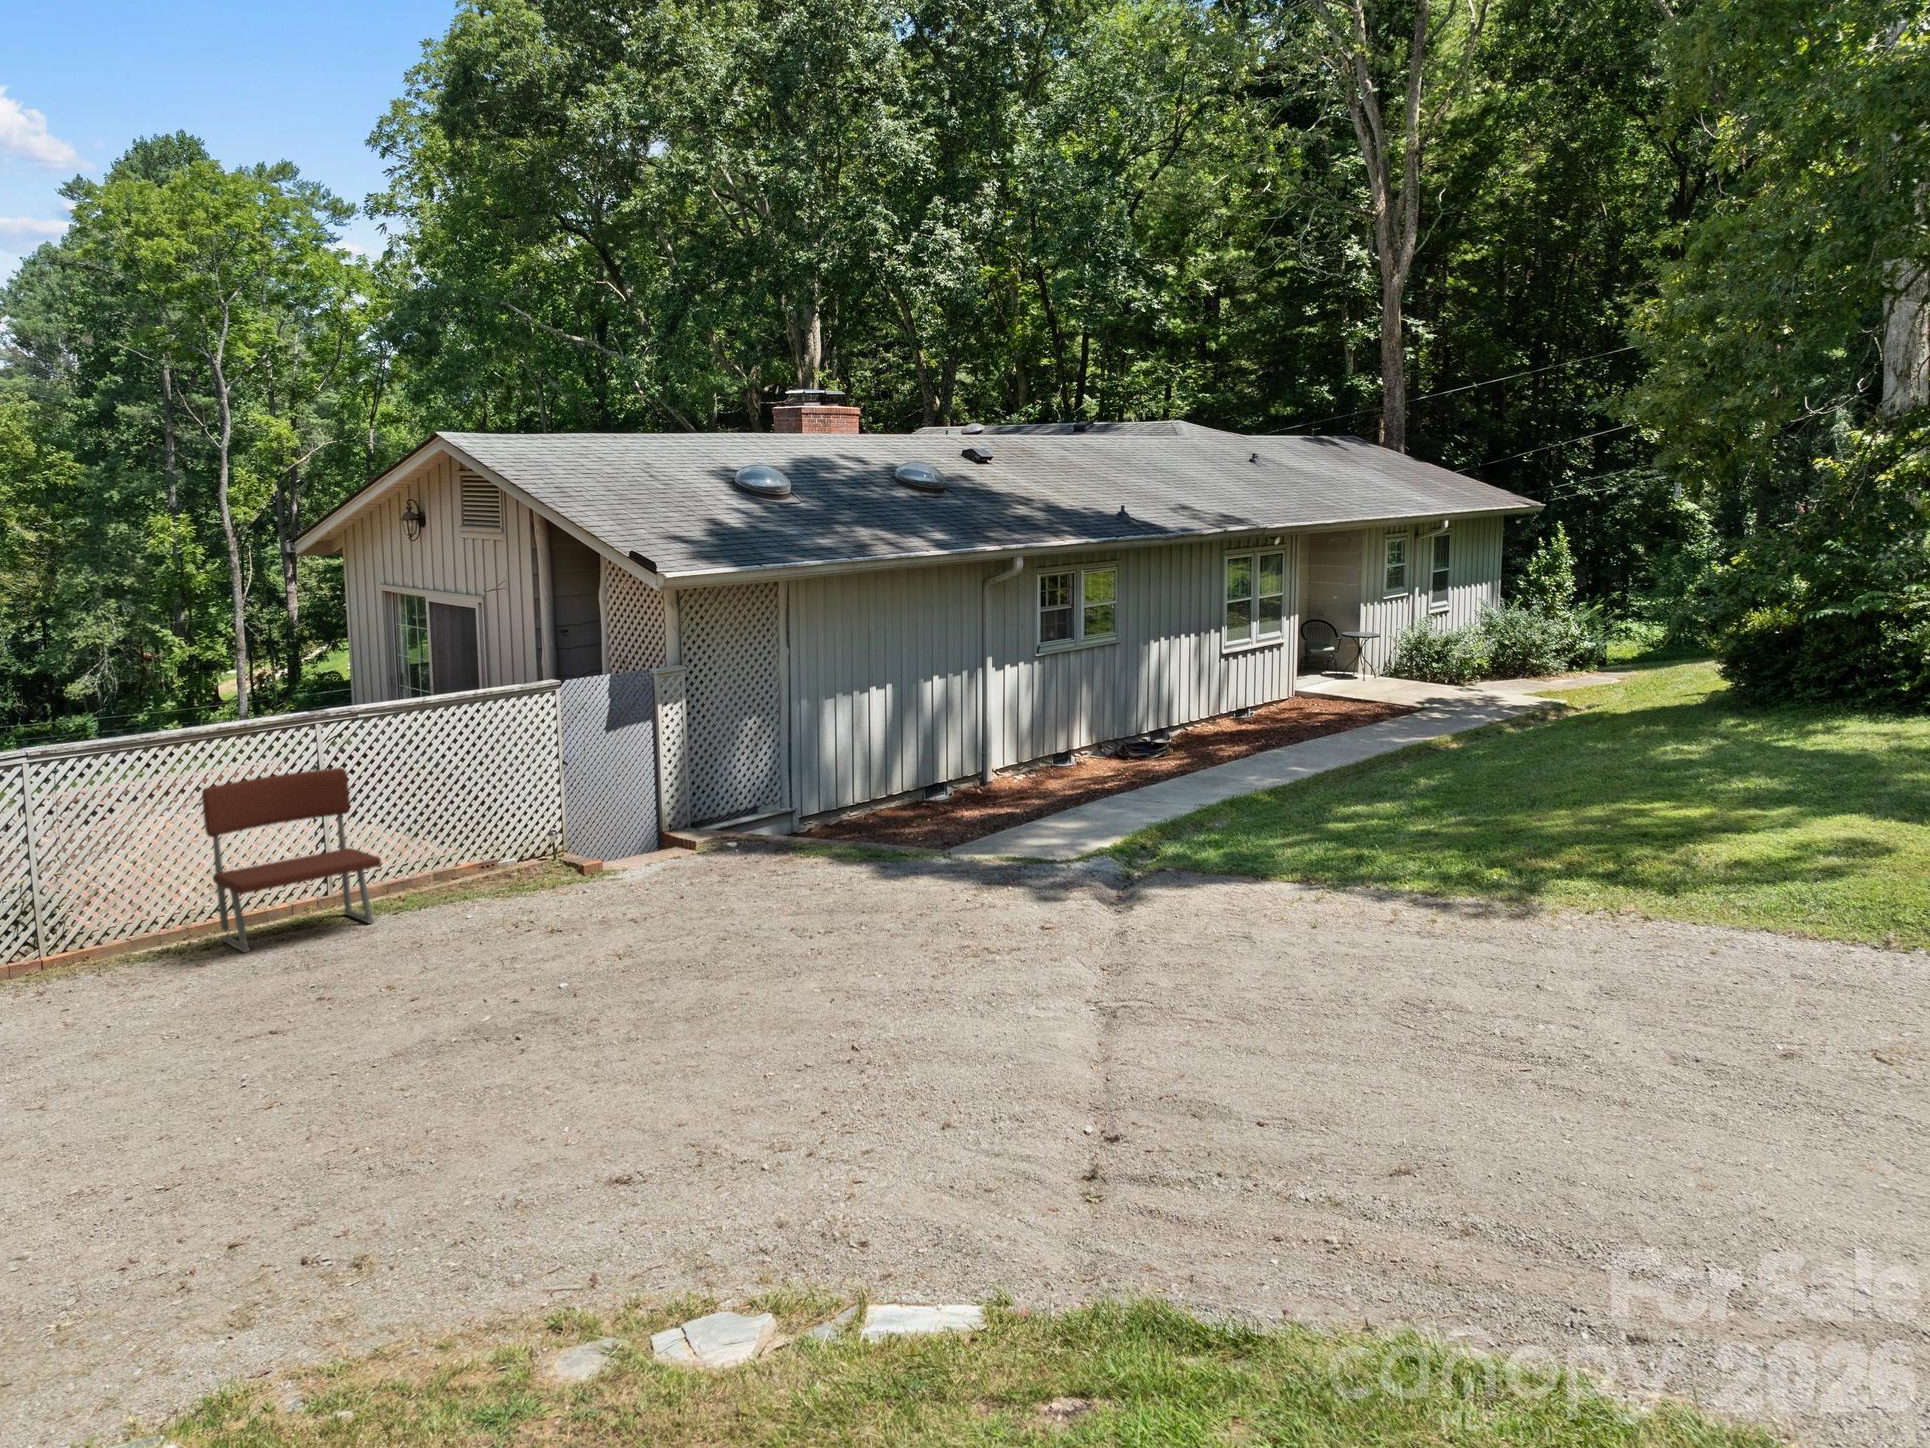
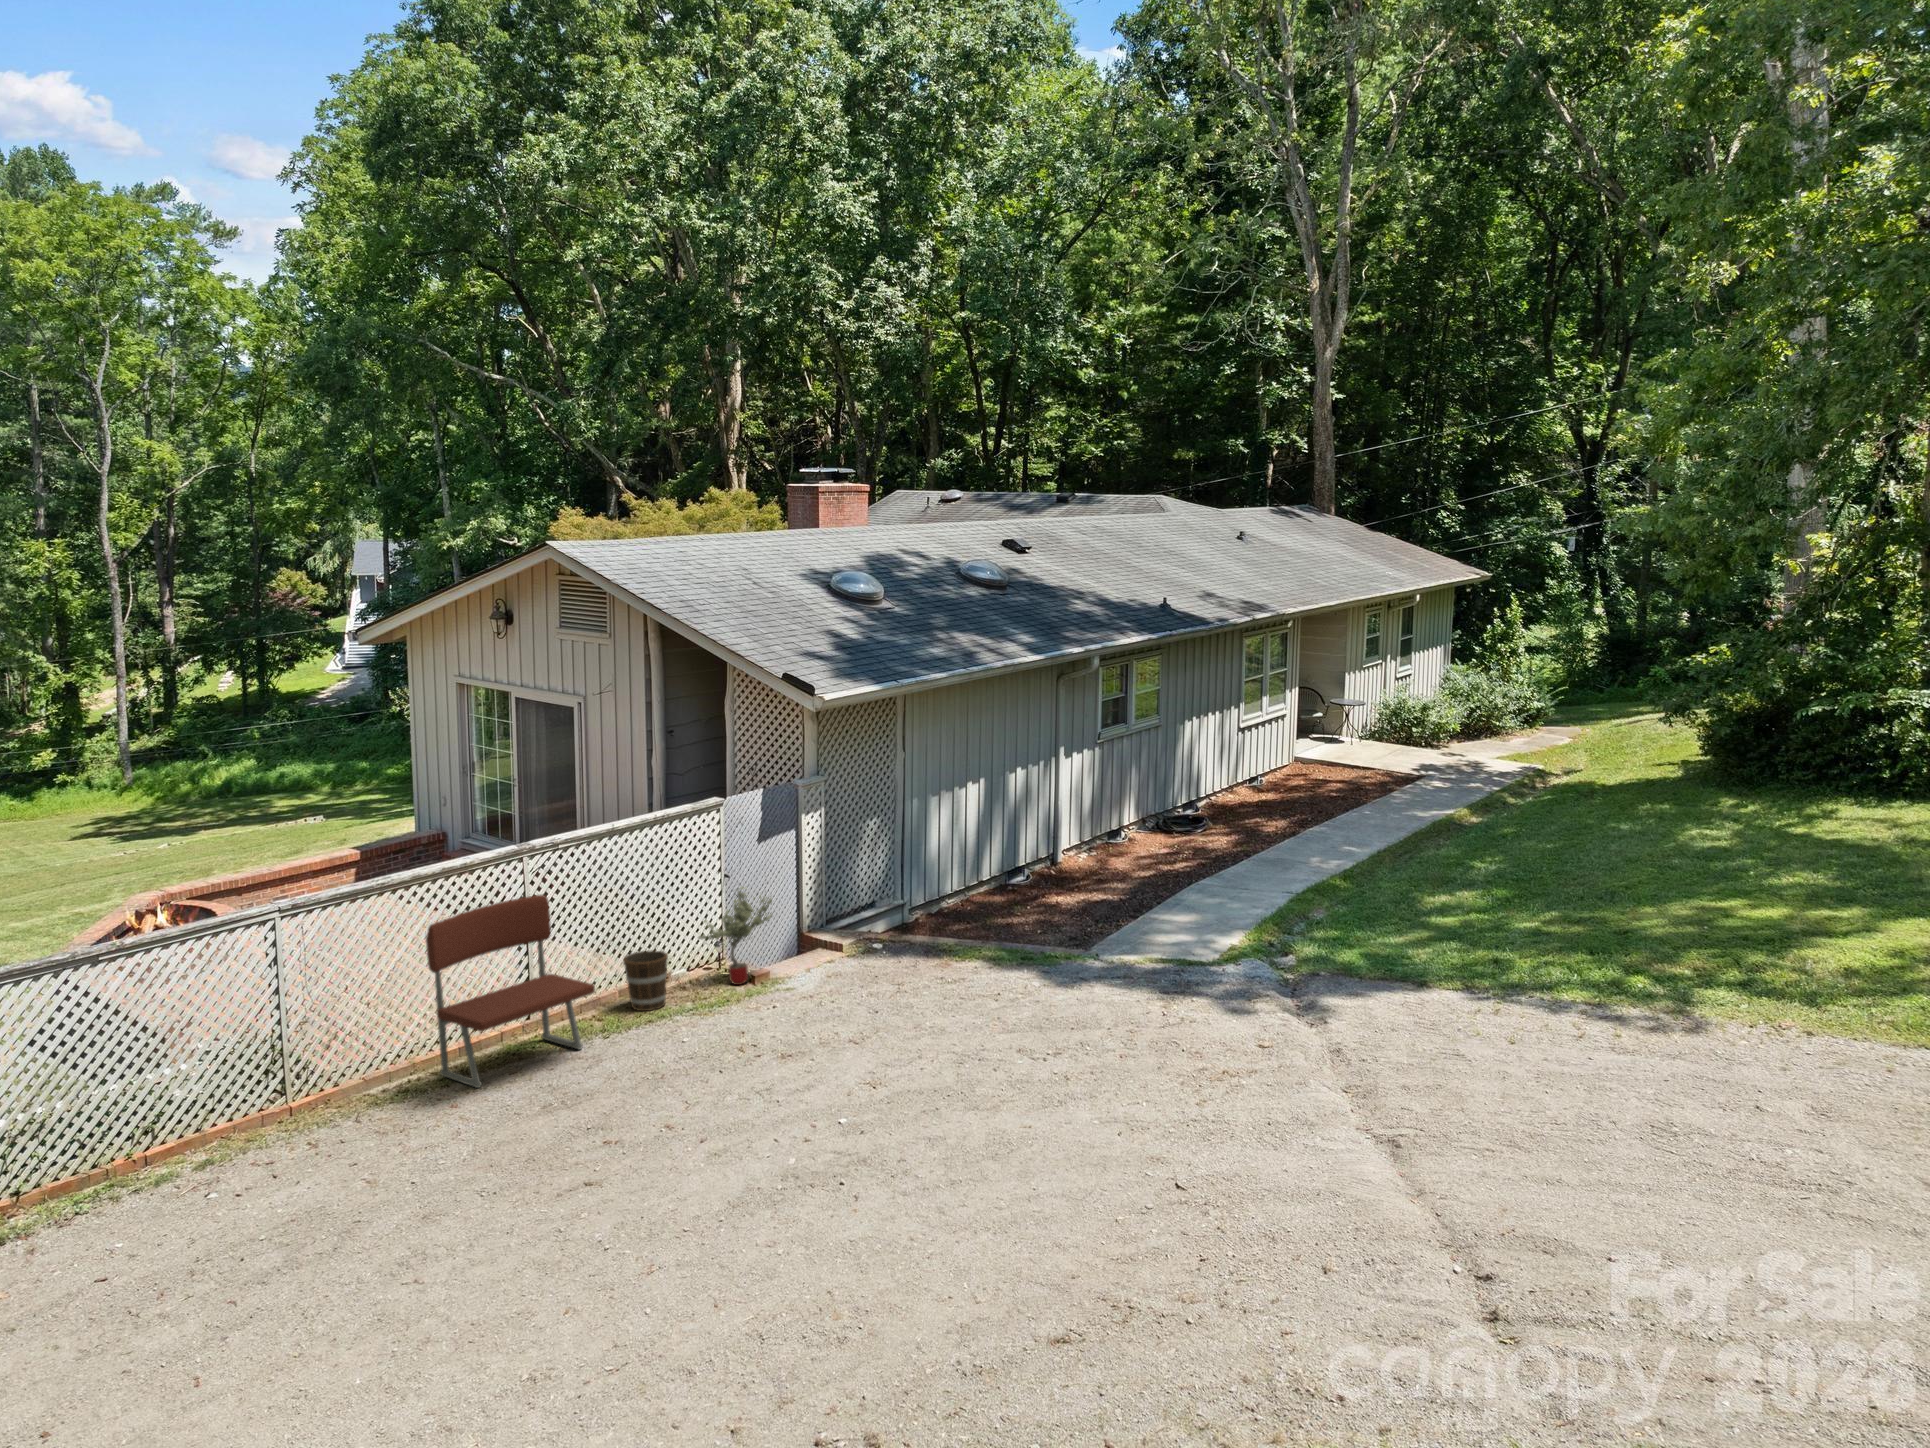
potted tree: none [529,774,612,874] -> present [699,886,772,985]
bucket: none [444,835,491,894] -> present [623,950,668,1011]

